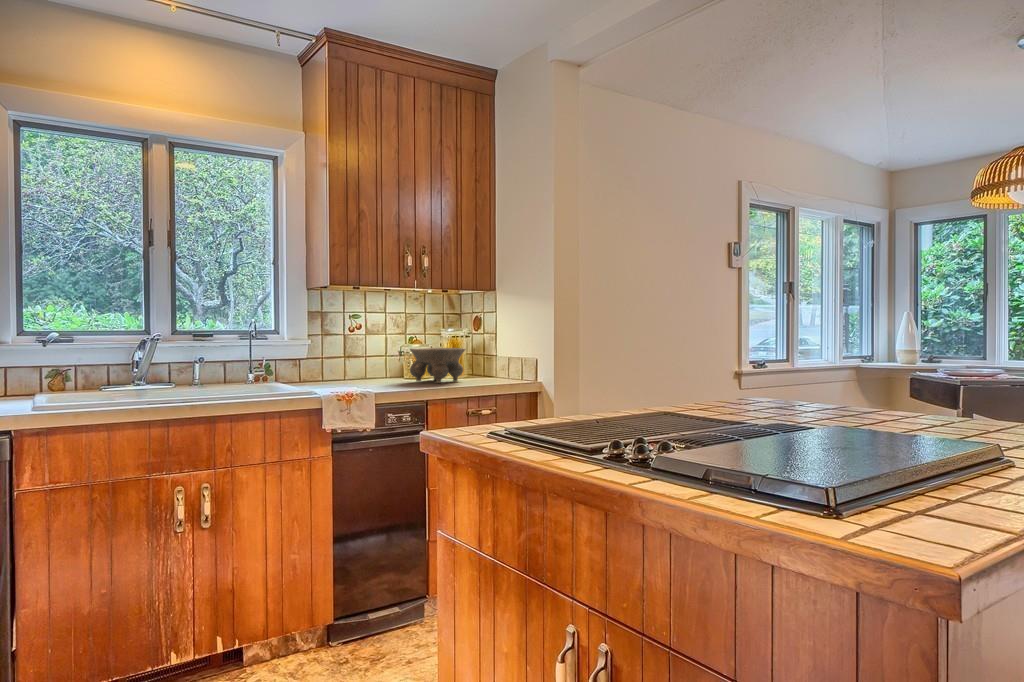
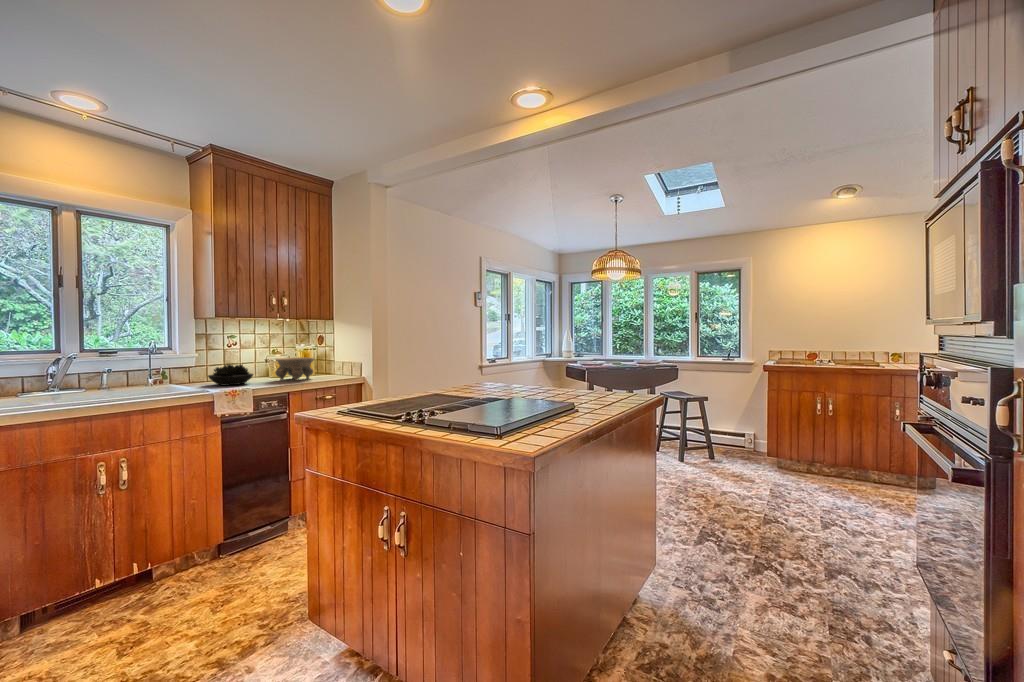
succulent plant: none [319,354,379,386] -> present [208,364,253,385]

